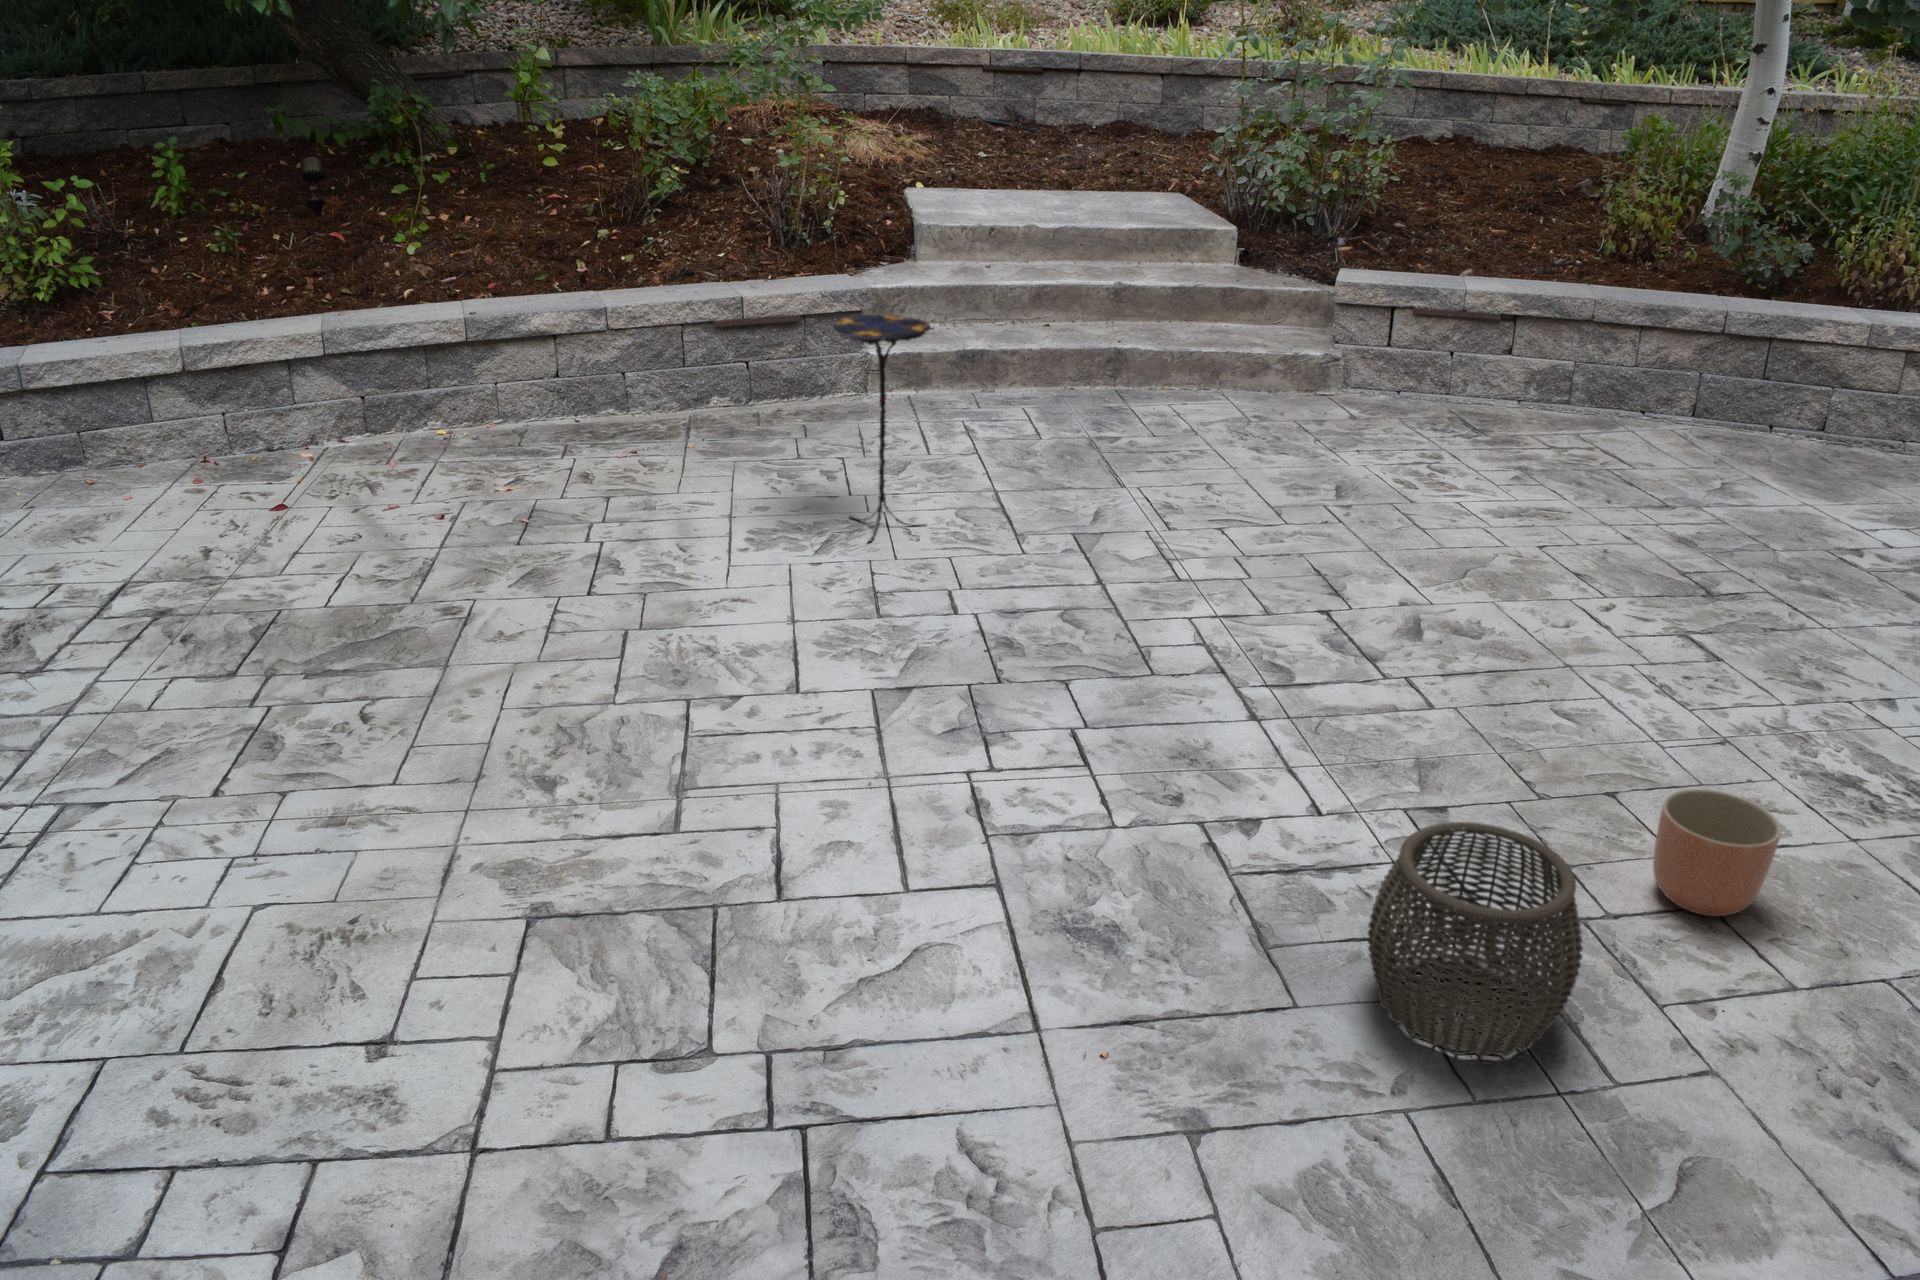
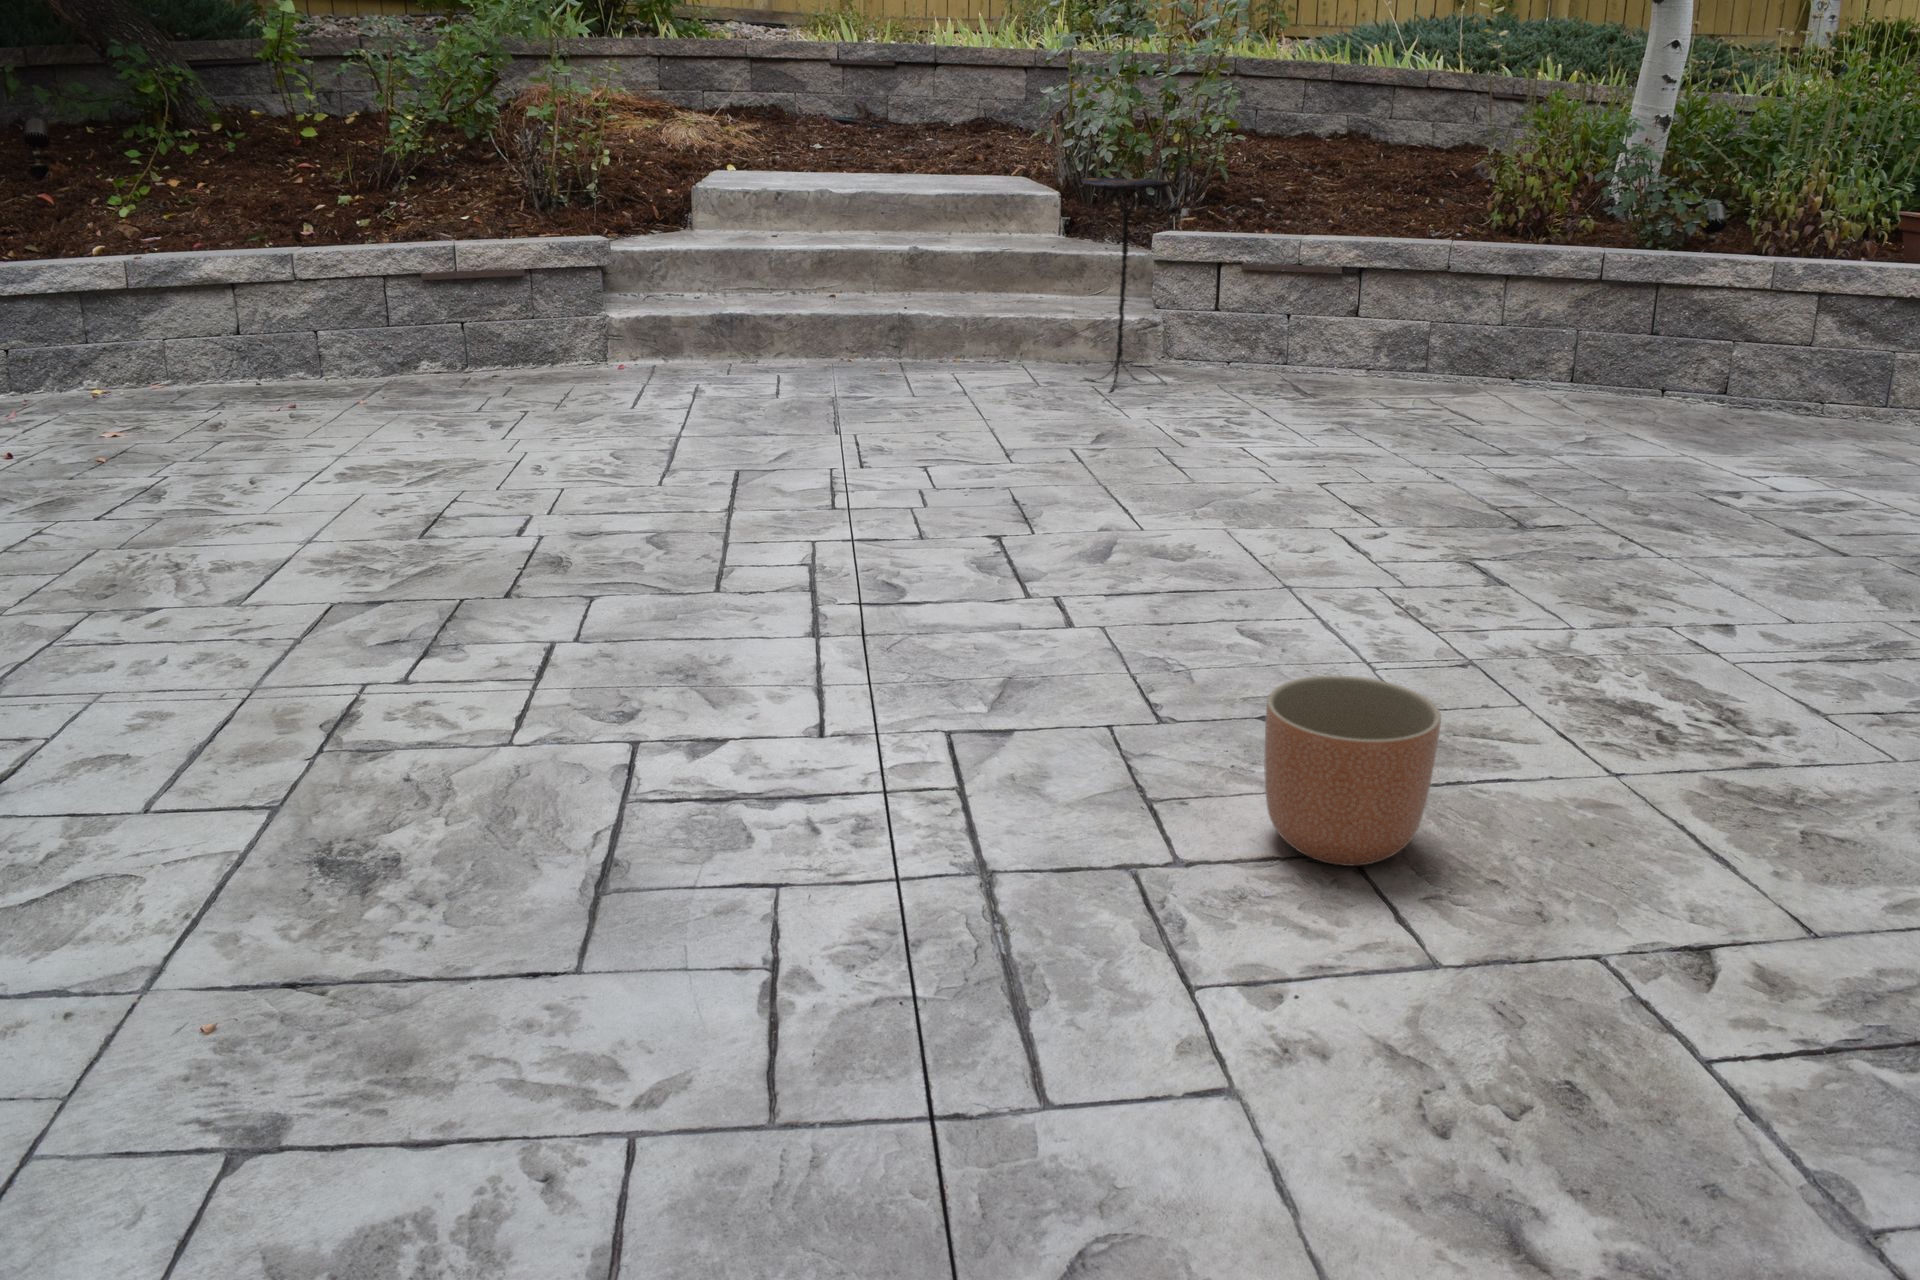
side table: present [833,315,931,541] -> present [1081,178,1174,390]
woven basket: present [1368,822,1583,1058] -> none [687,679,1027,1060]

